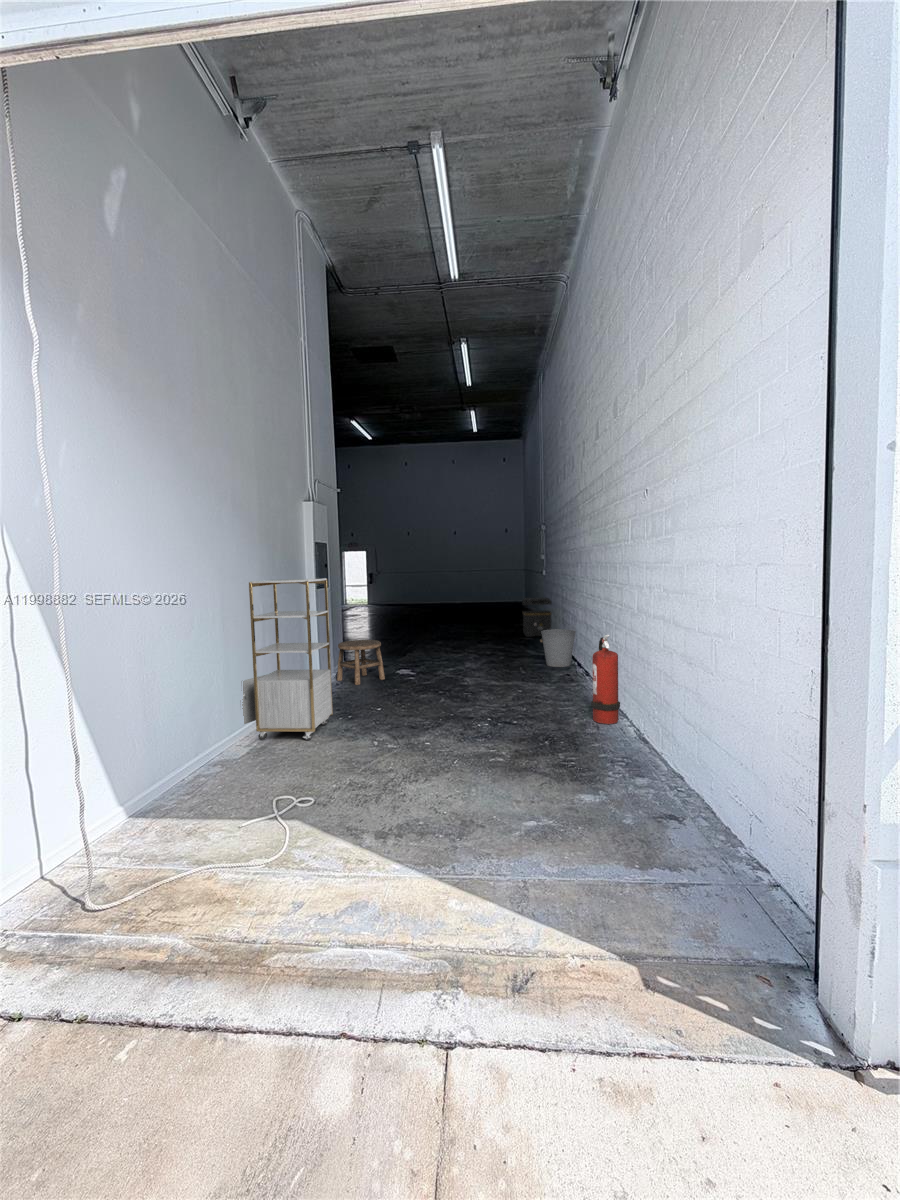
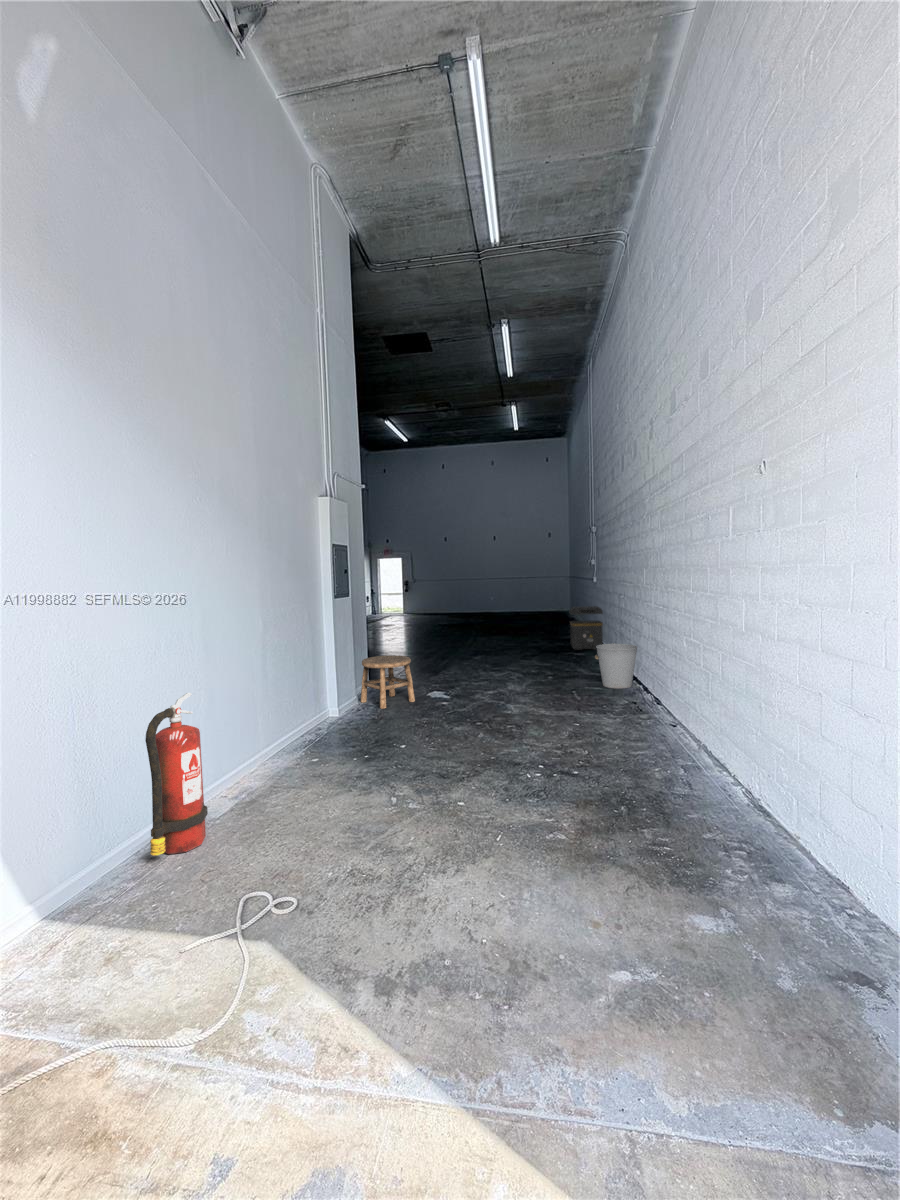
shelving unit: present [241,578,333,740] -> none [229,585,346,790]
fire extinguisher: present [591,635,620,724] -> present [145,693,208,855]

